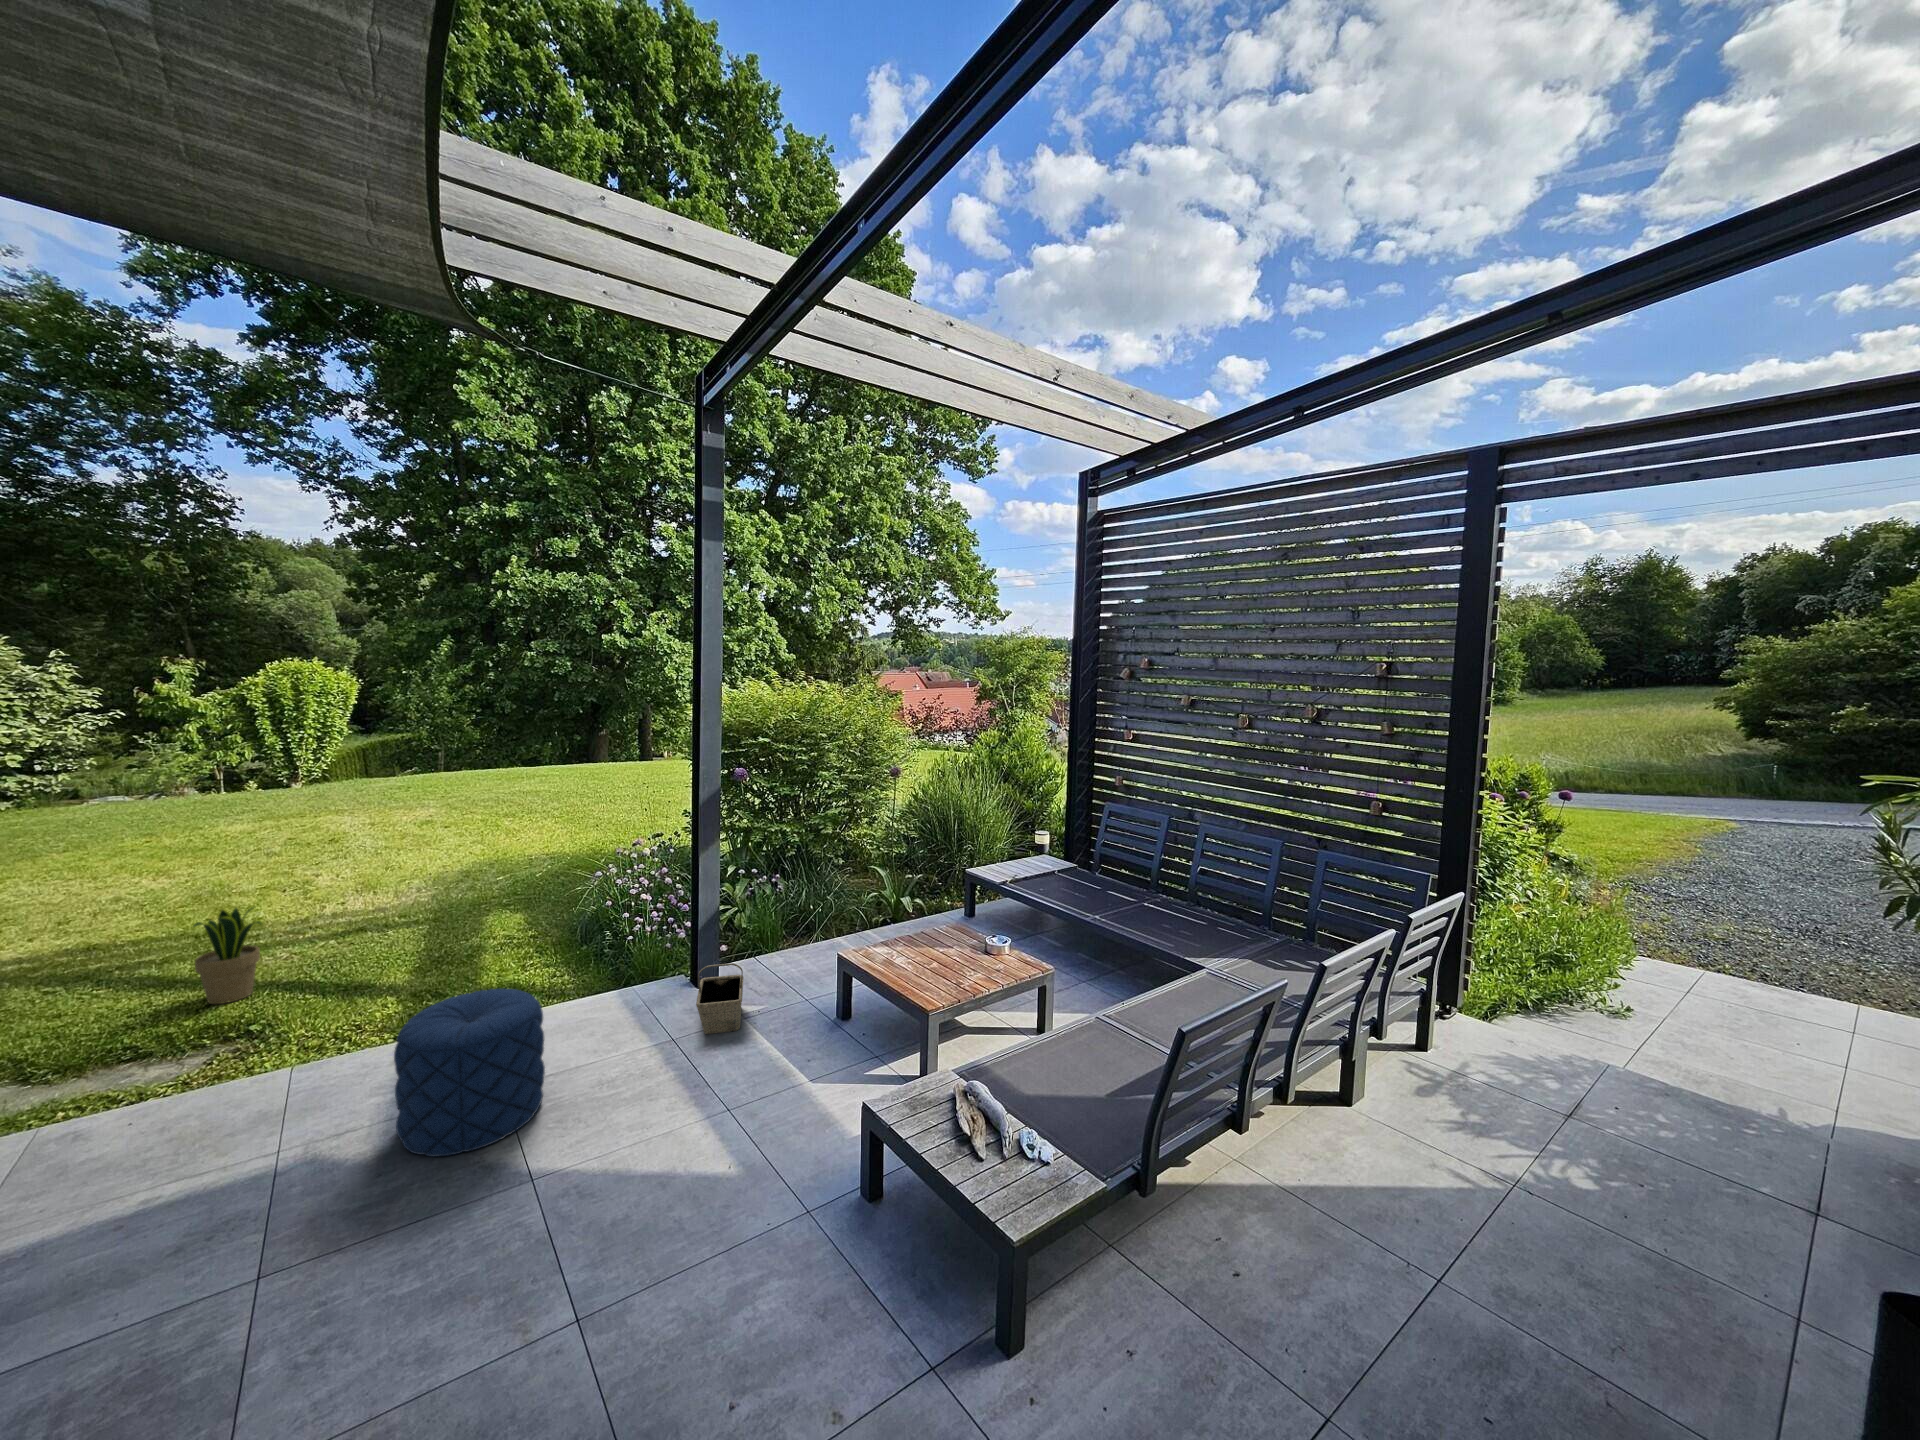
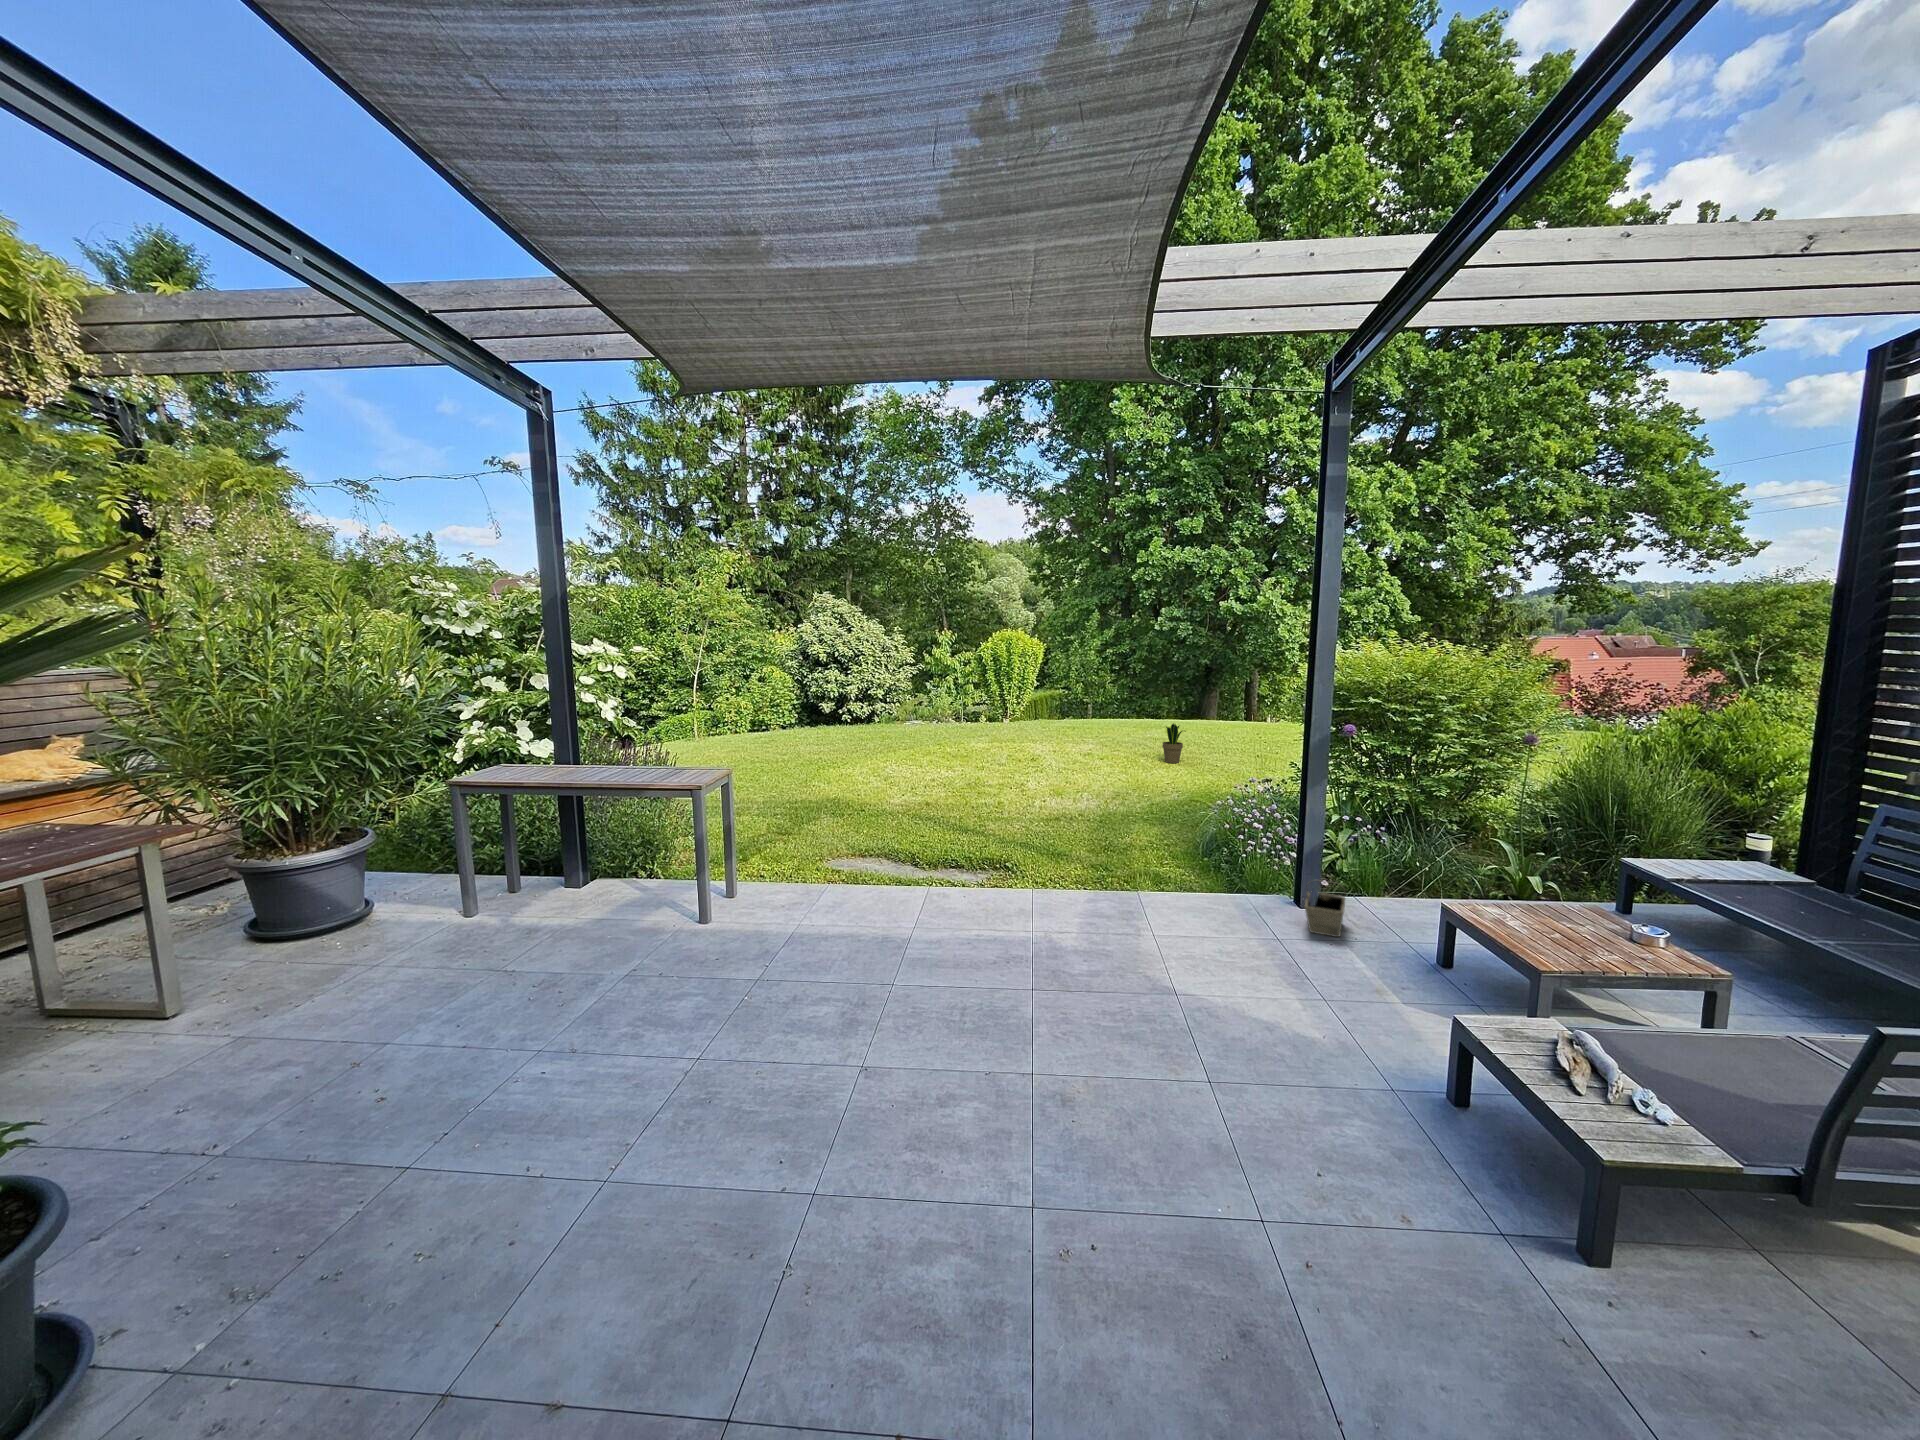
potted plant: present [193,908,261,1004] -> present [1162,723,1186,763]
pouf: present [394,989,545,1157] -> none [1112,854,1197,949]

